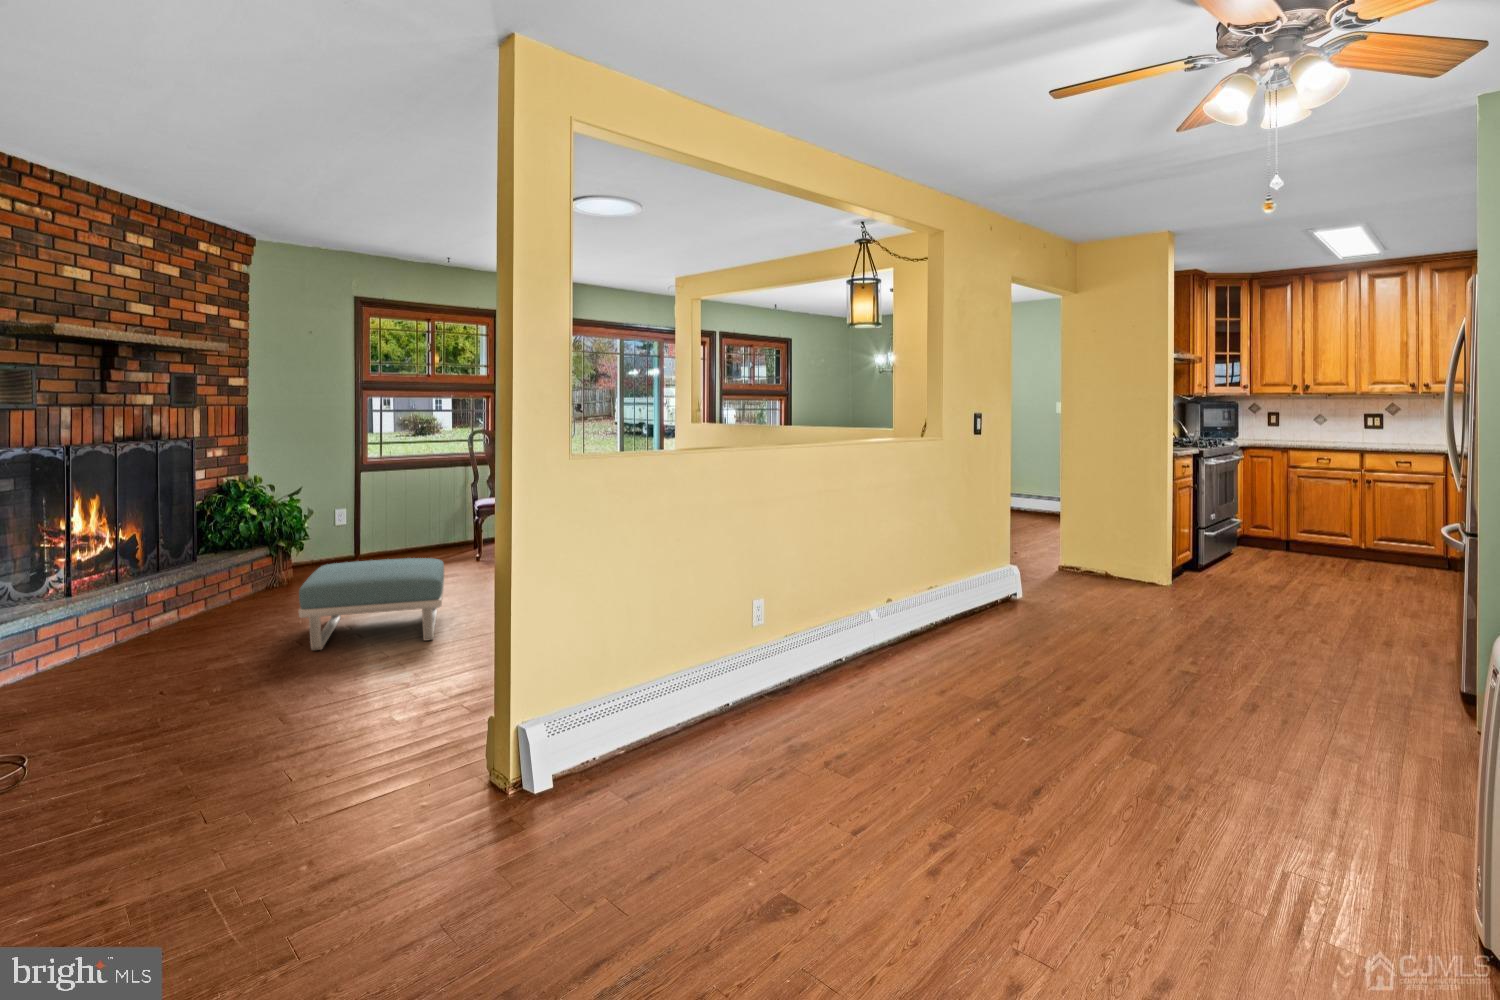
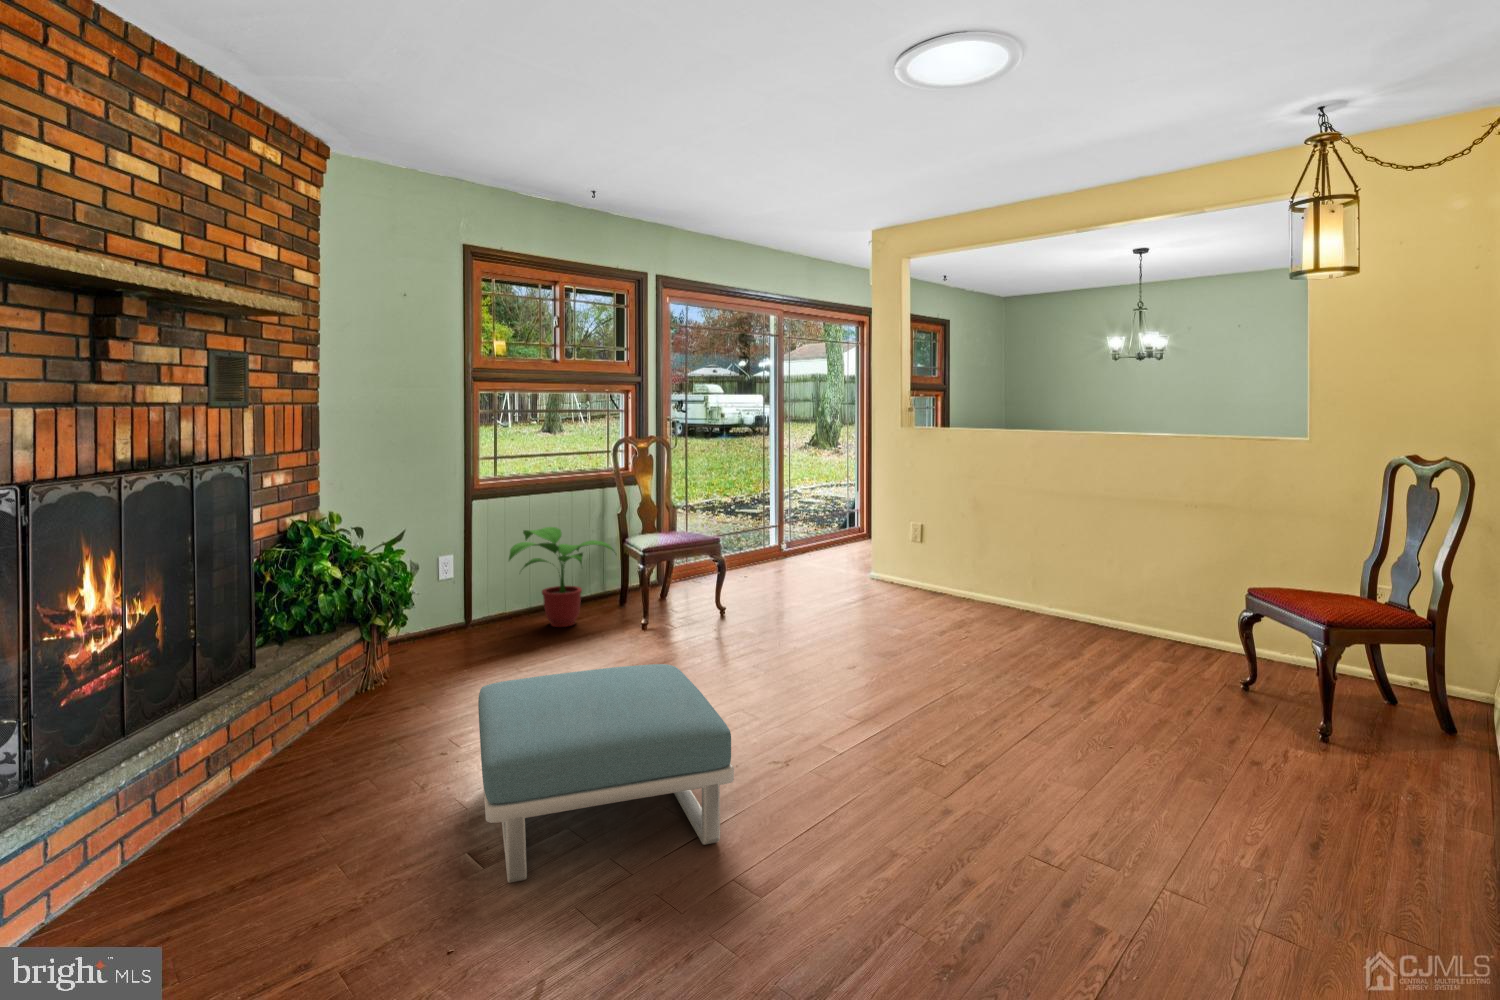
potted plant: none [380,492,463,560] -> present [509,527,615,627]

